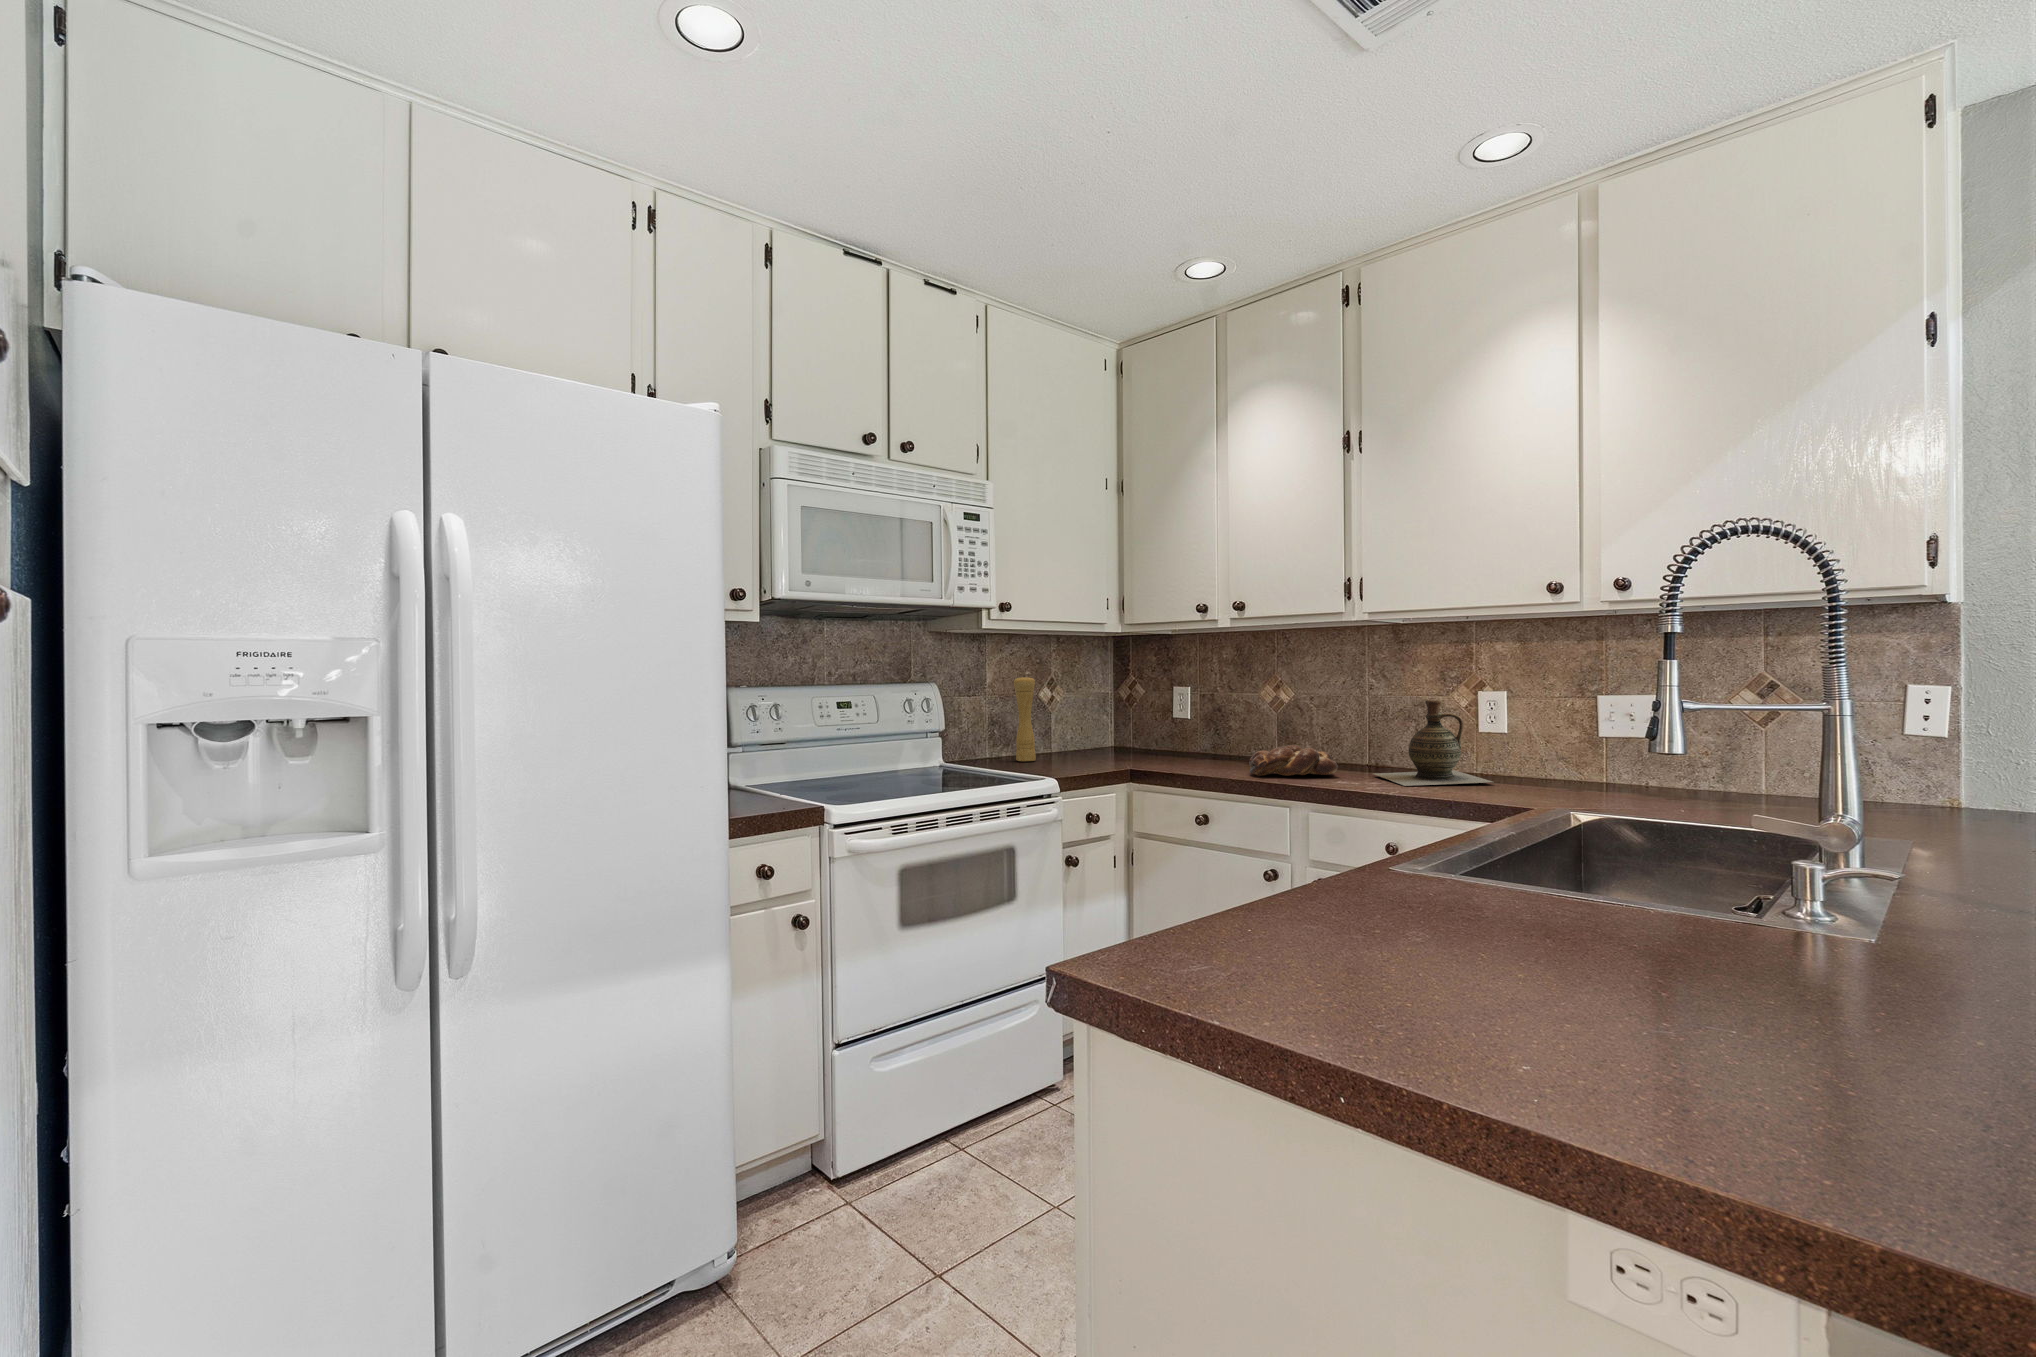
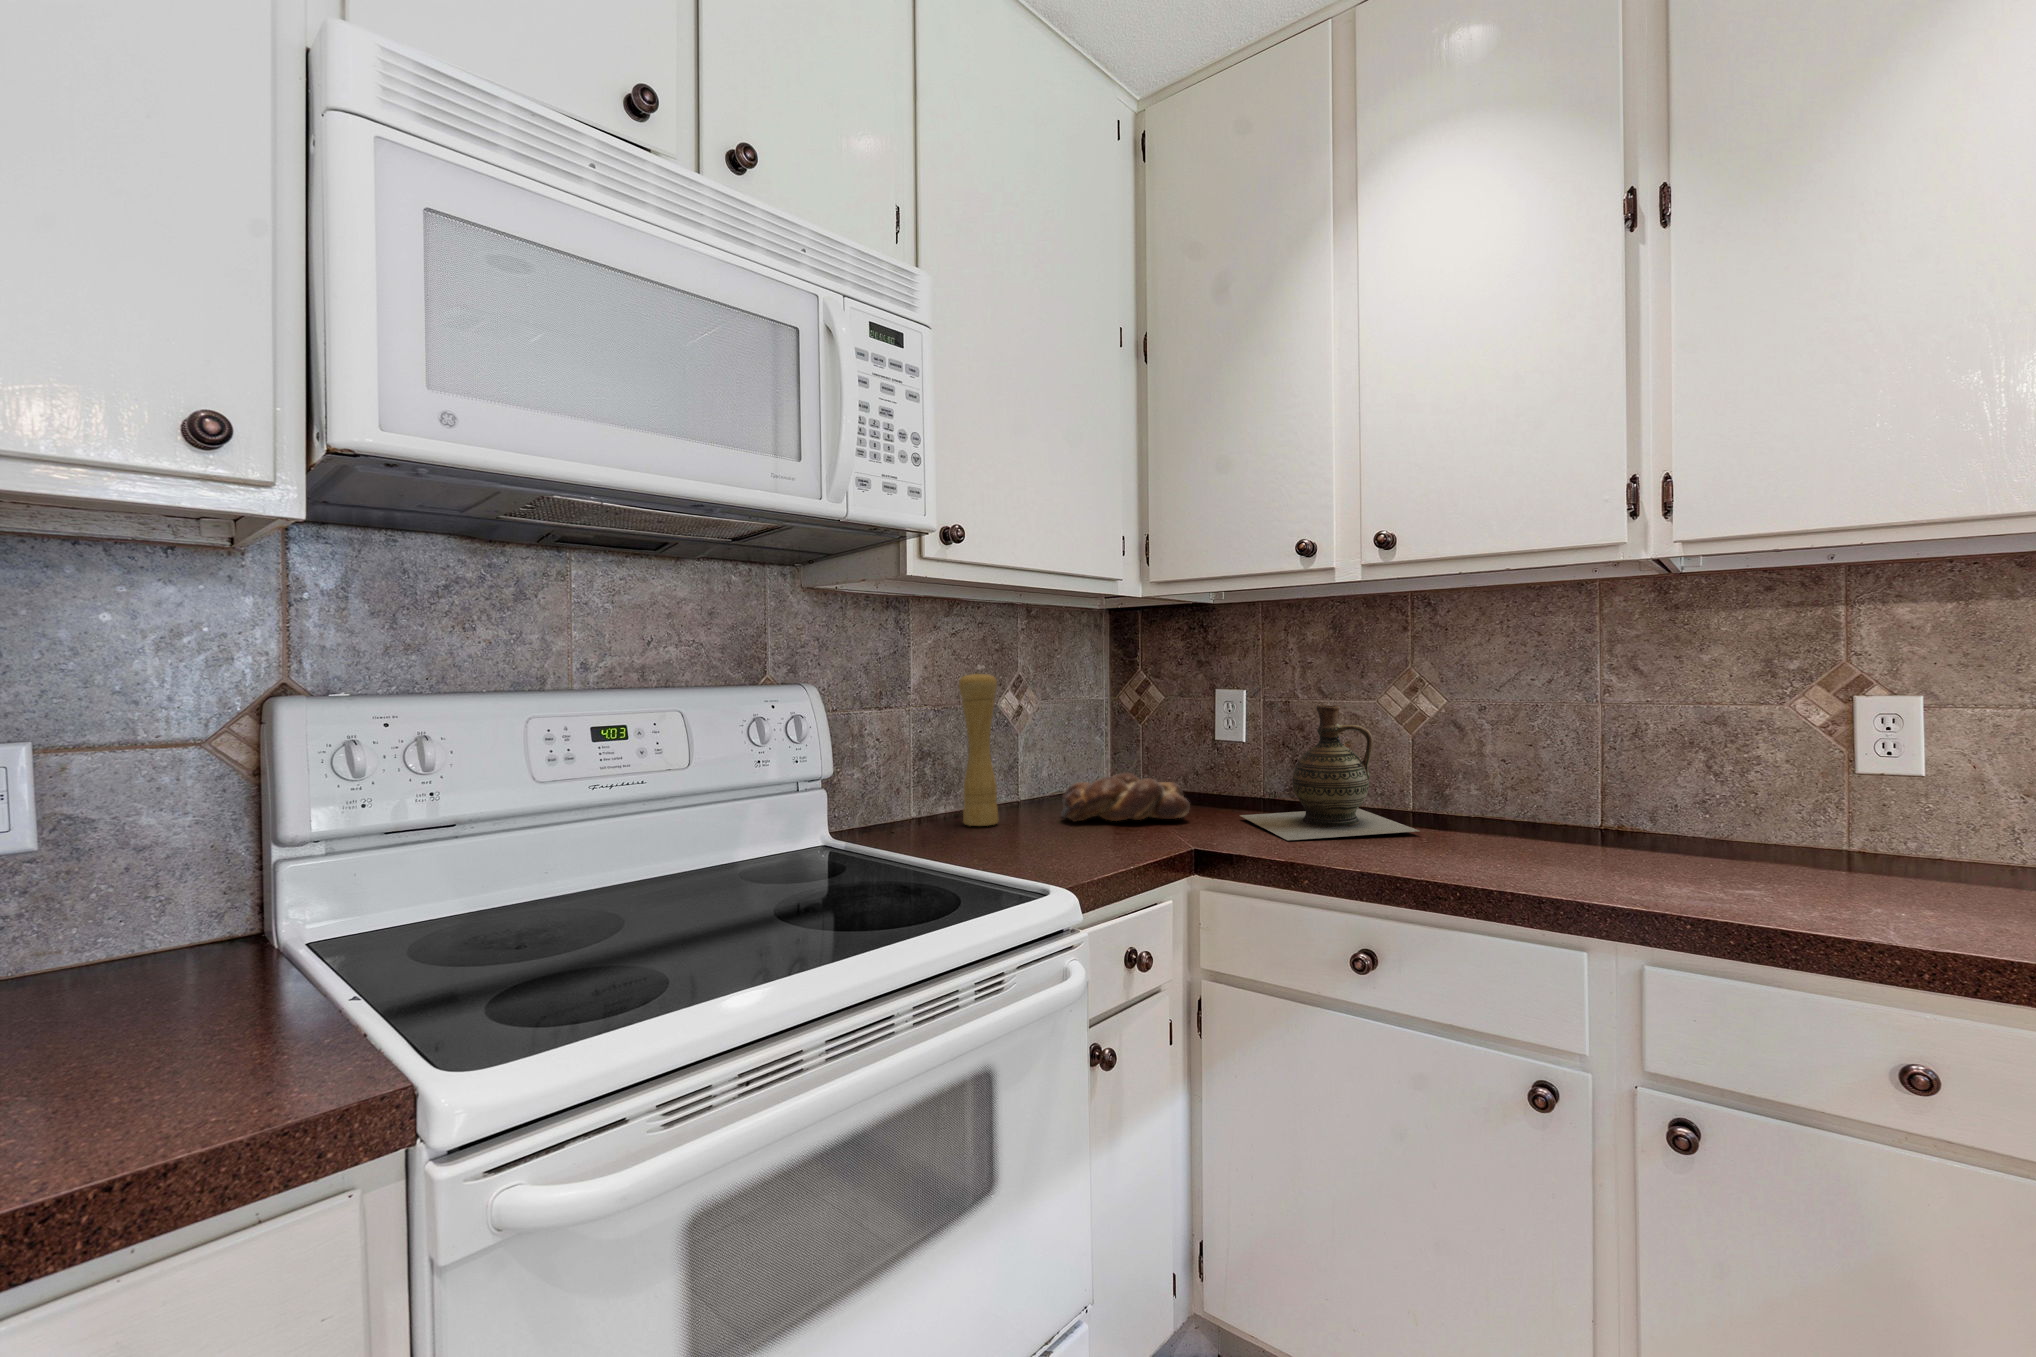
ceramic jug: present [1373,700,1492,786] -> present [1240,705,1419,840]
bread loaf: present [1249,745,1338,776] -> present [1061,773,1190,821]

